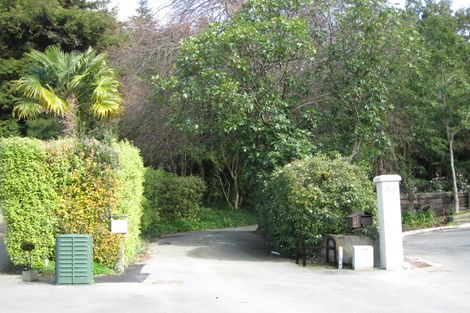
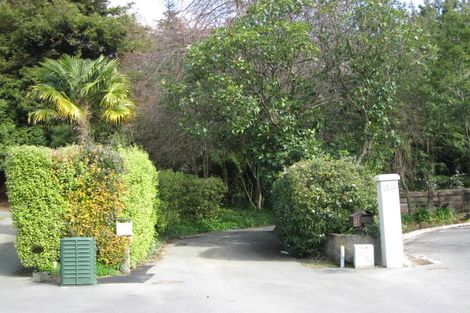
bench: present [296,237,337,266] -> none [298,236,339,265]

